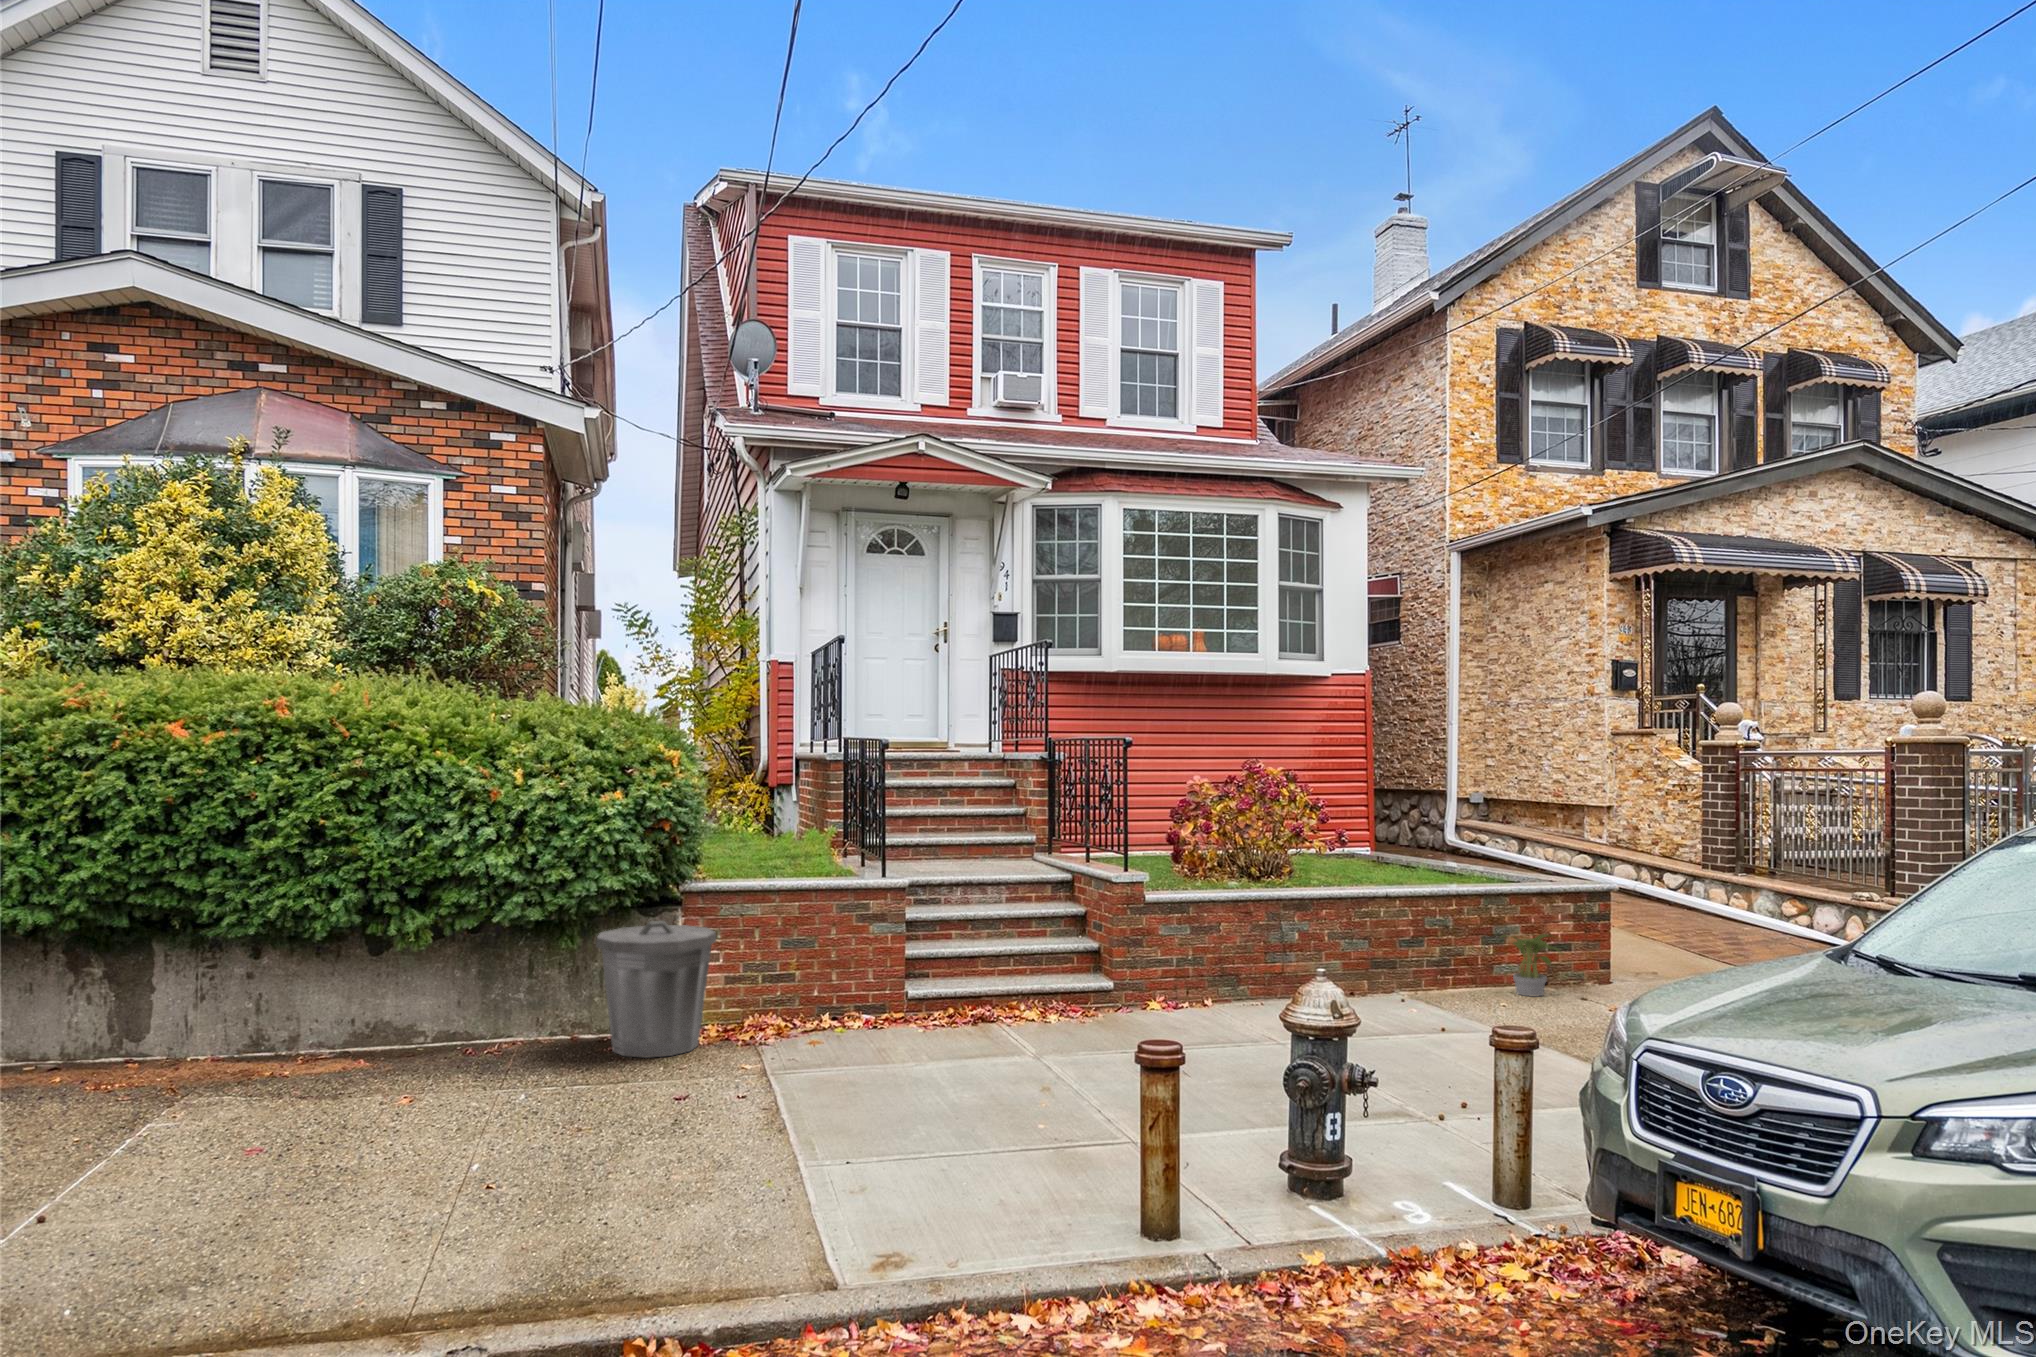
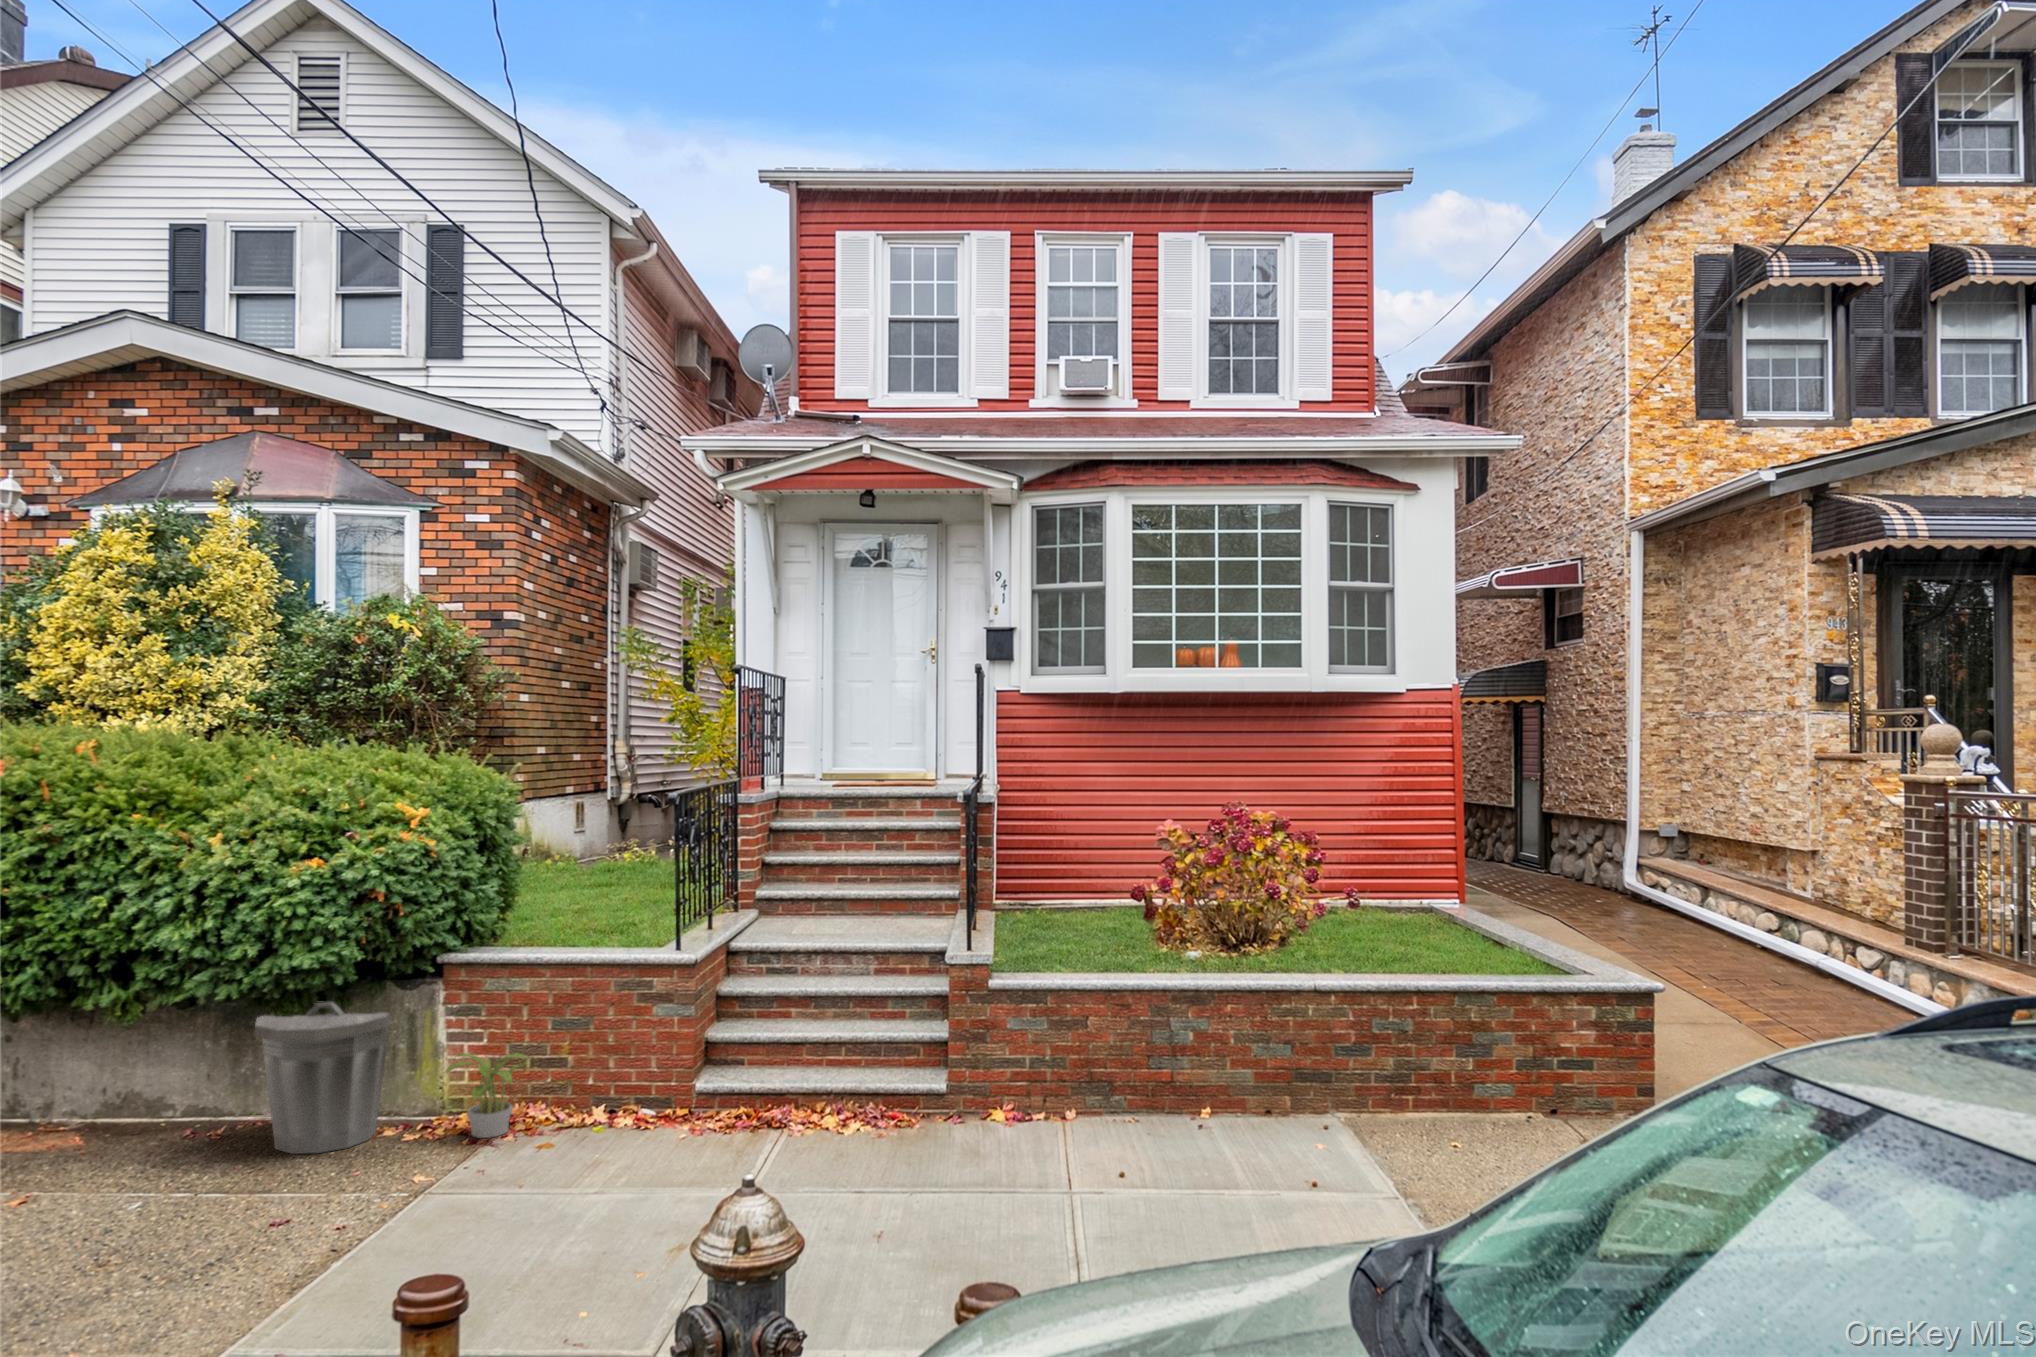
potted plant: present [1501,934,1559,997] -> present [446,1053,527,1138]

